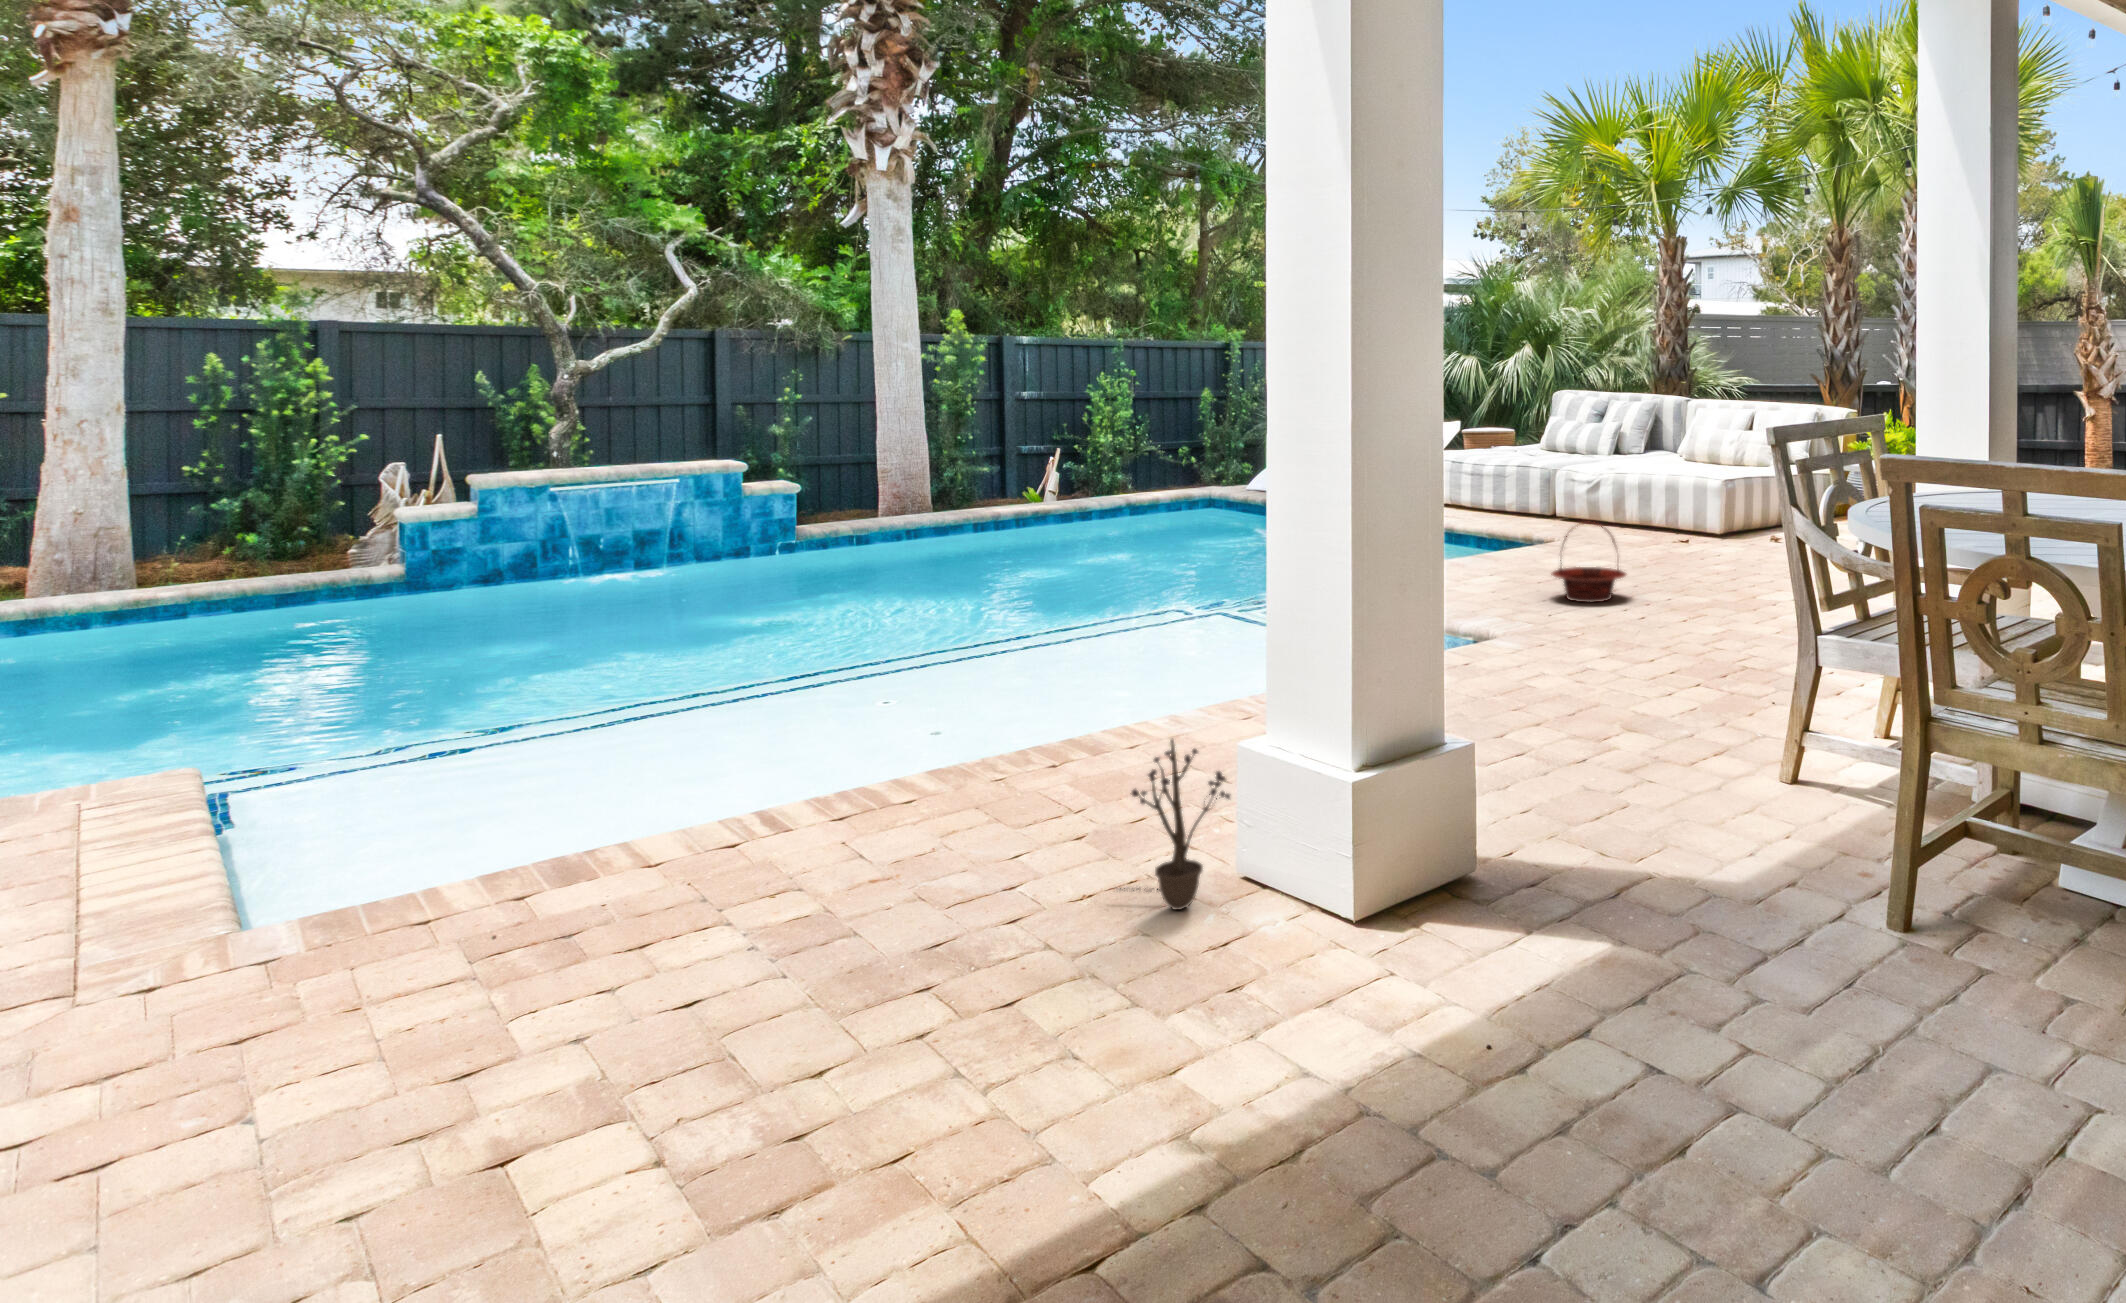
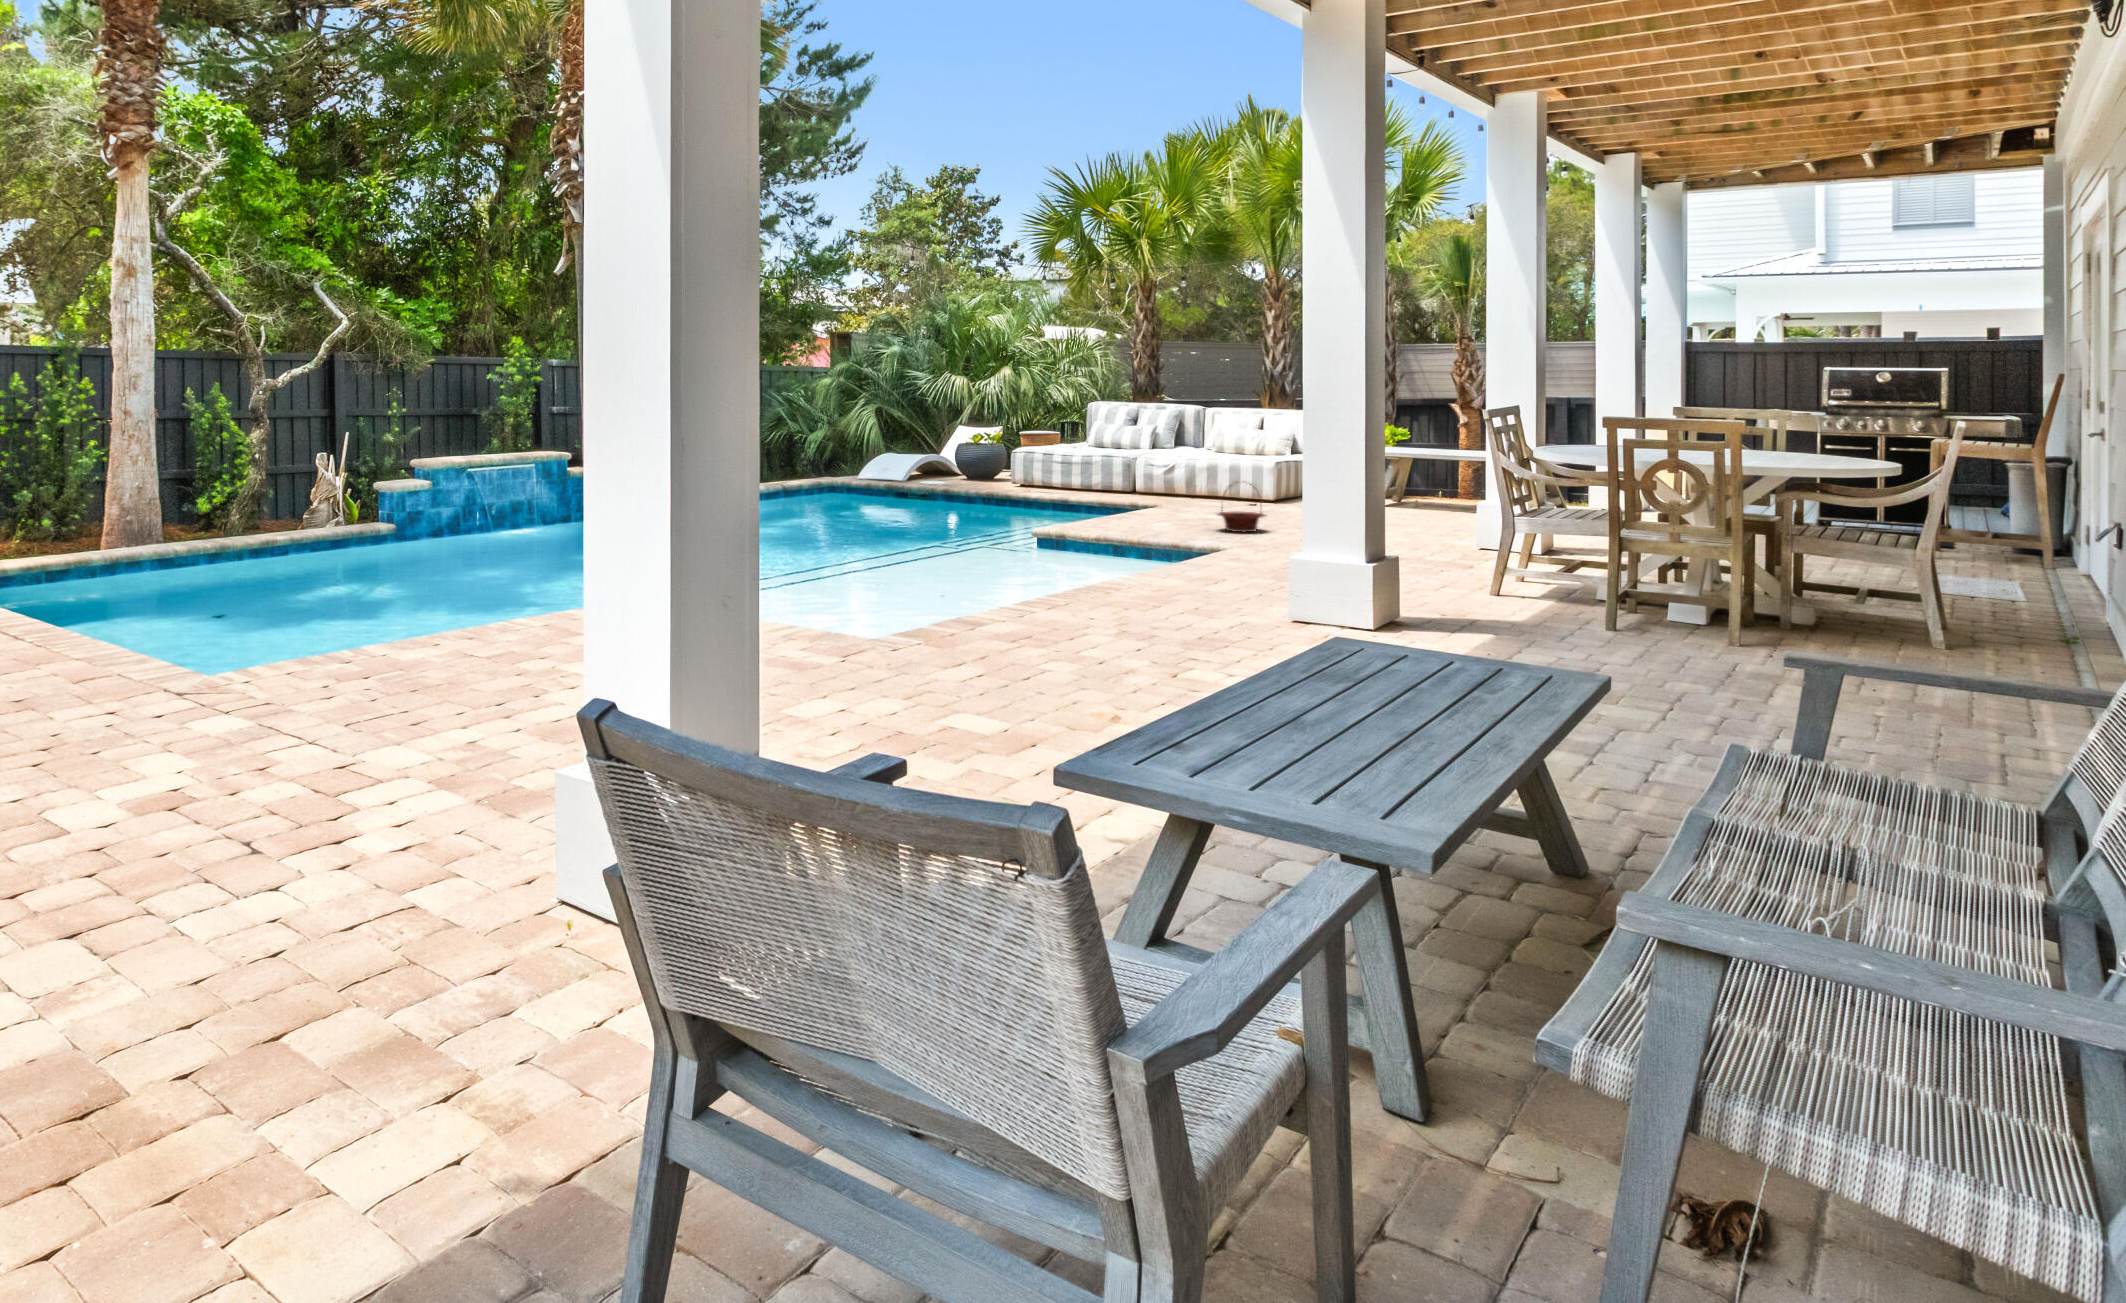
decorative plant: present [1120,740,1230,910] -> none [1223,546,1284,624]

